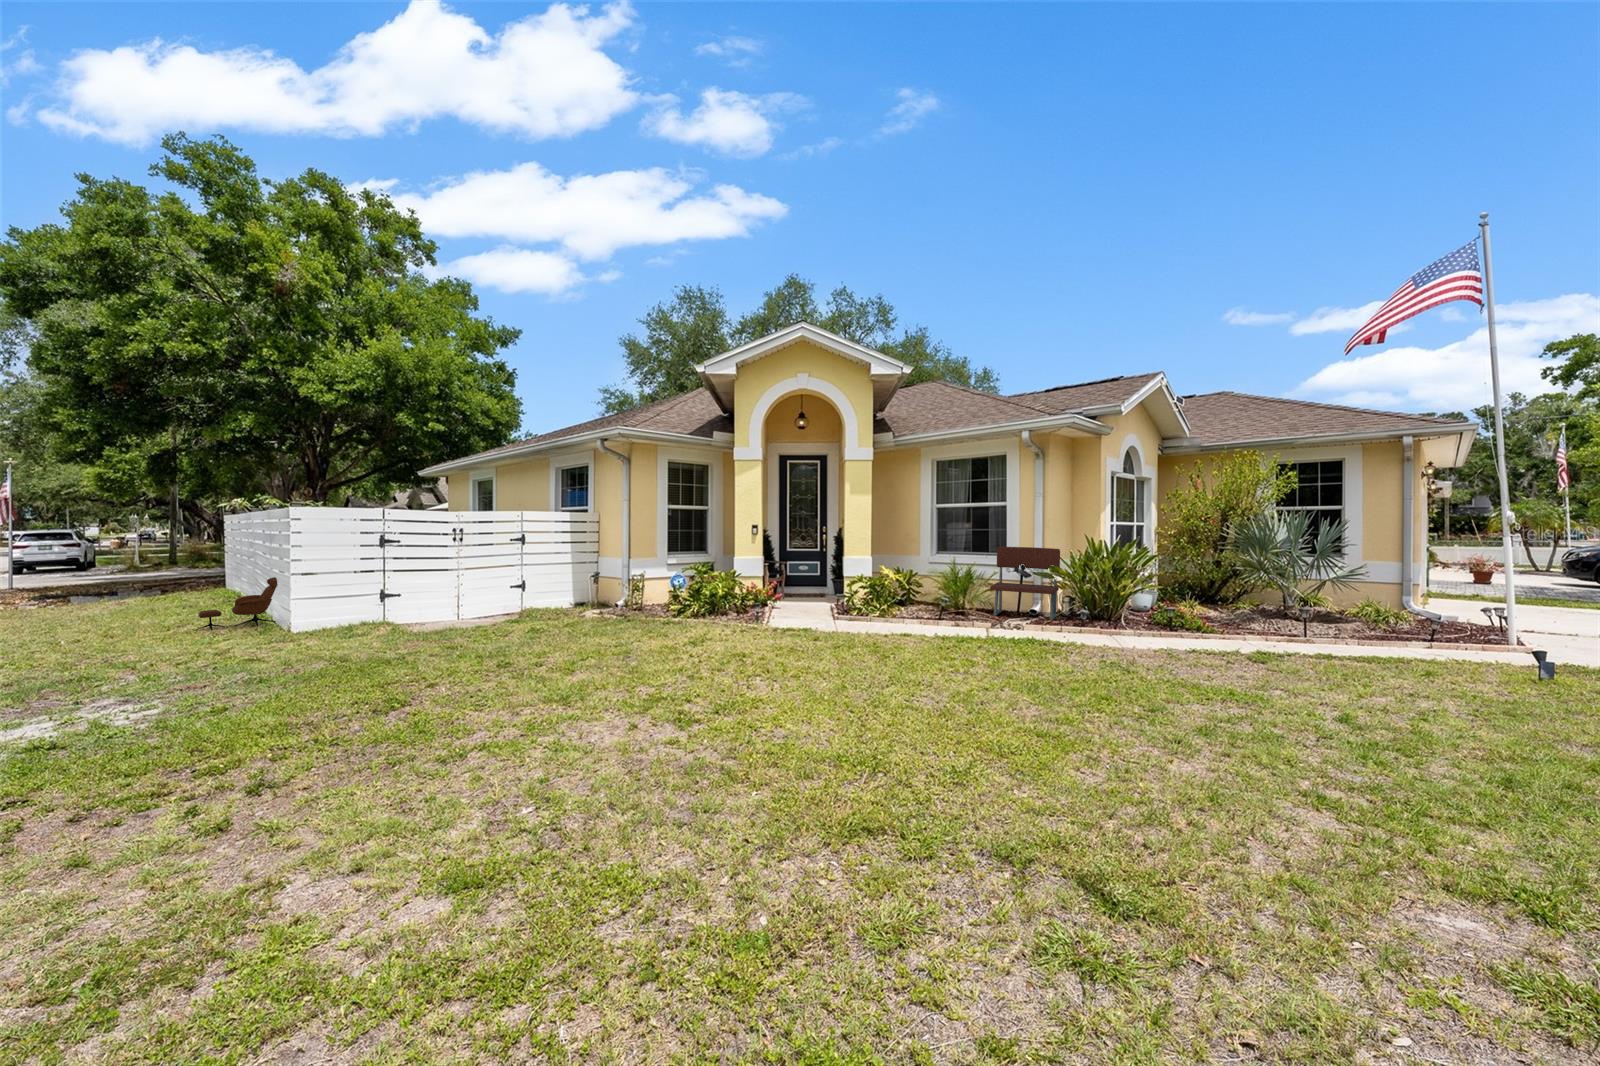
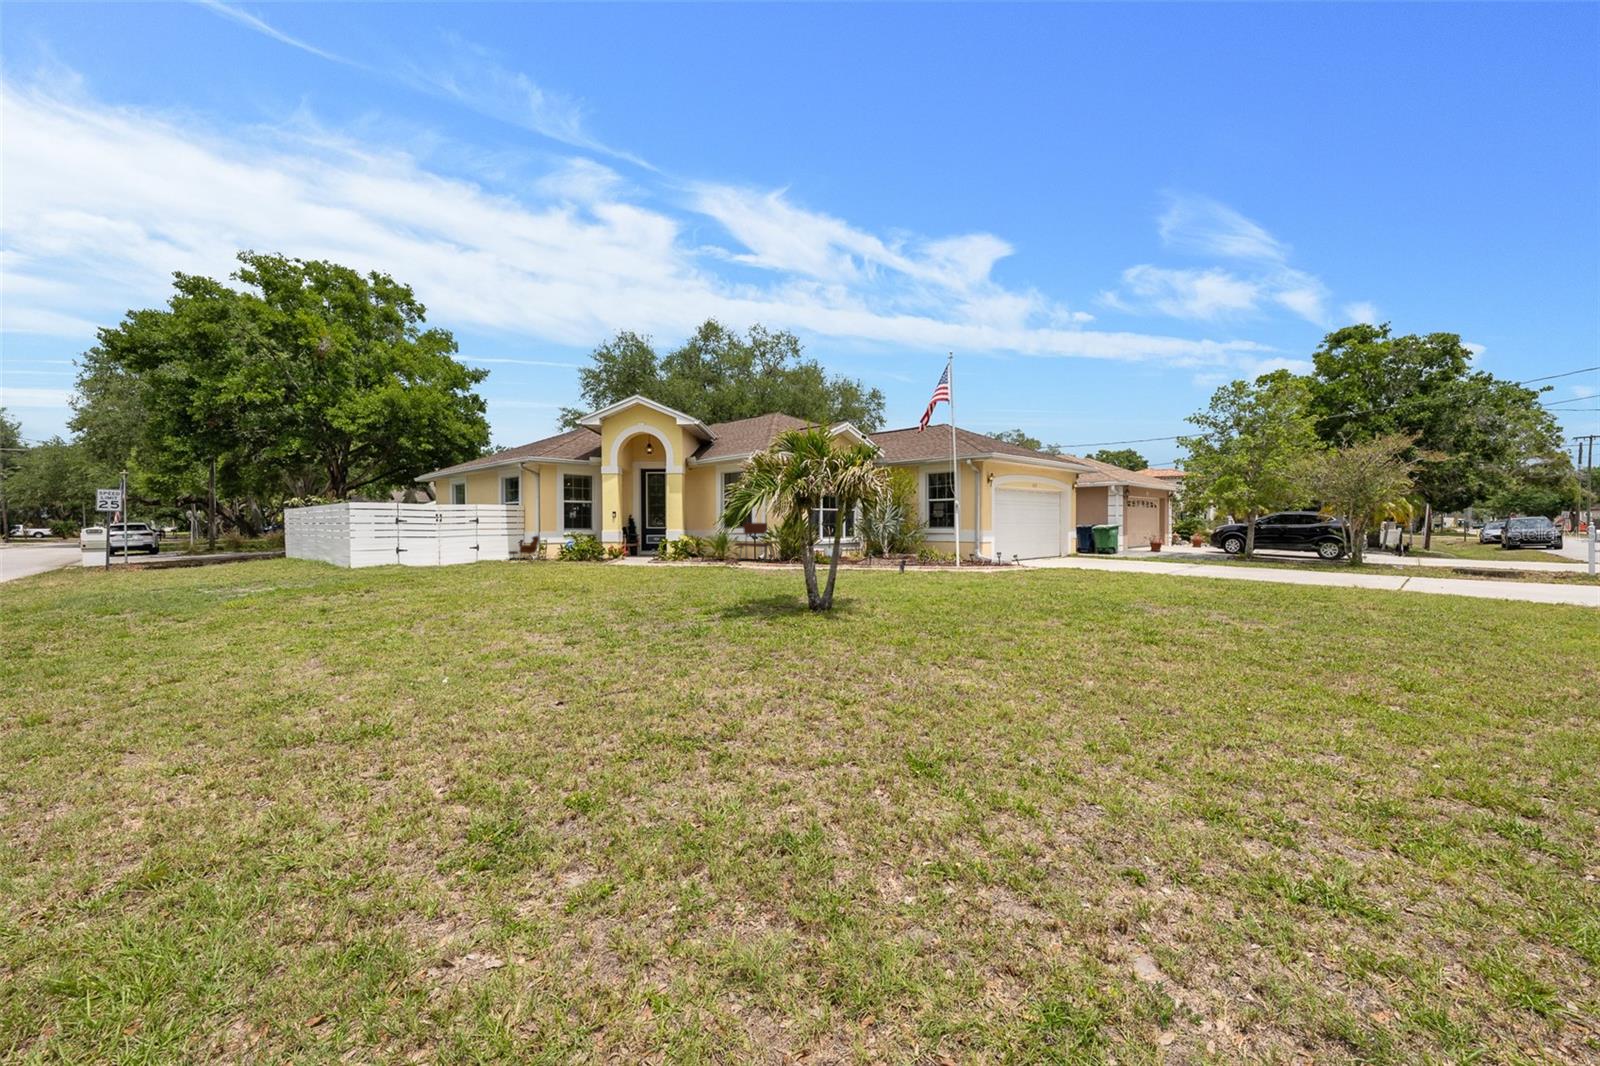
lounge chair: present [196,577,277,630] -> present [509,536,539,558]

